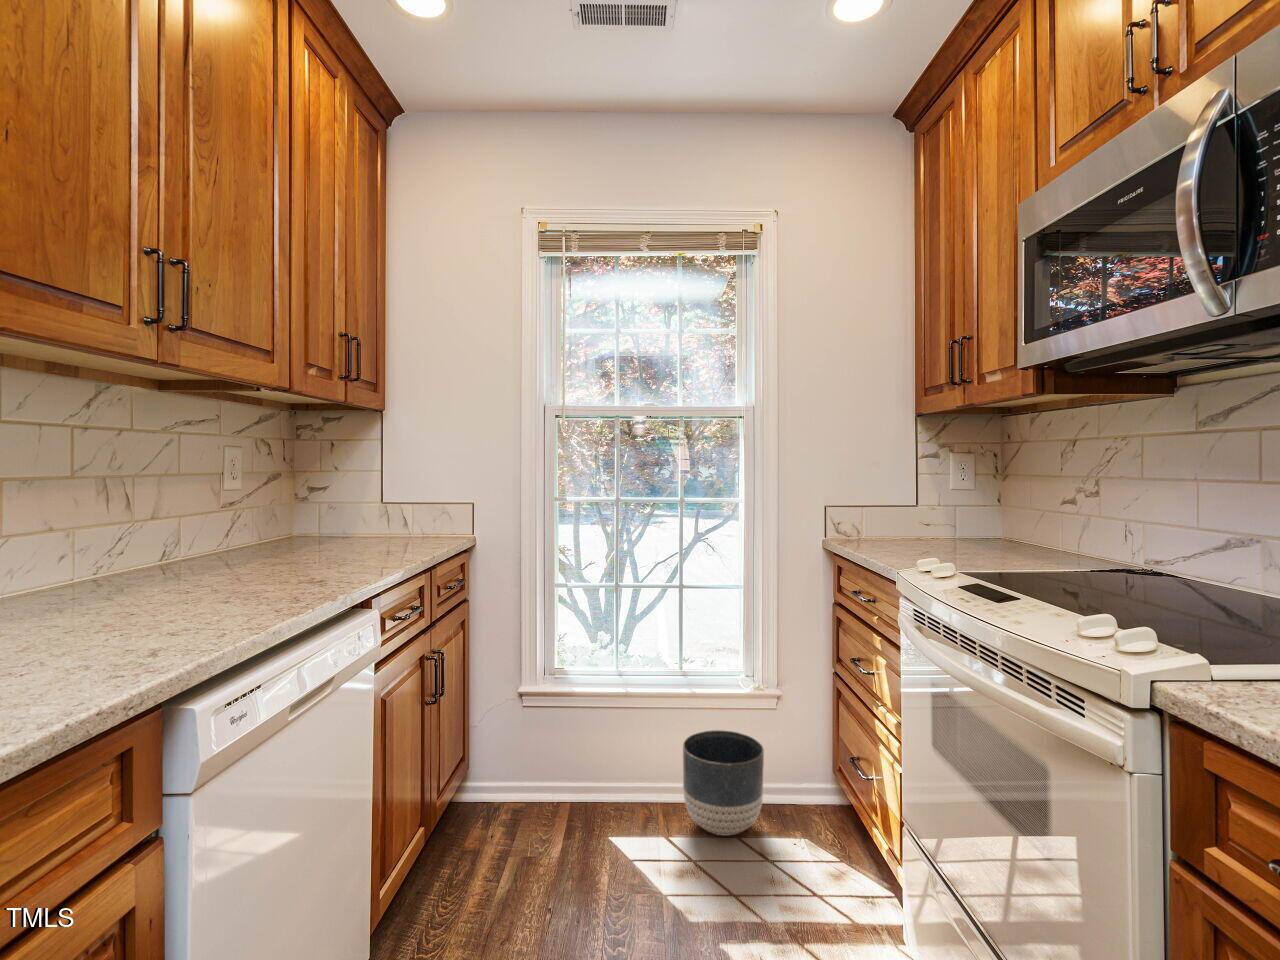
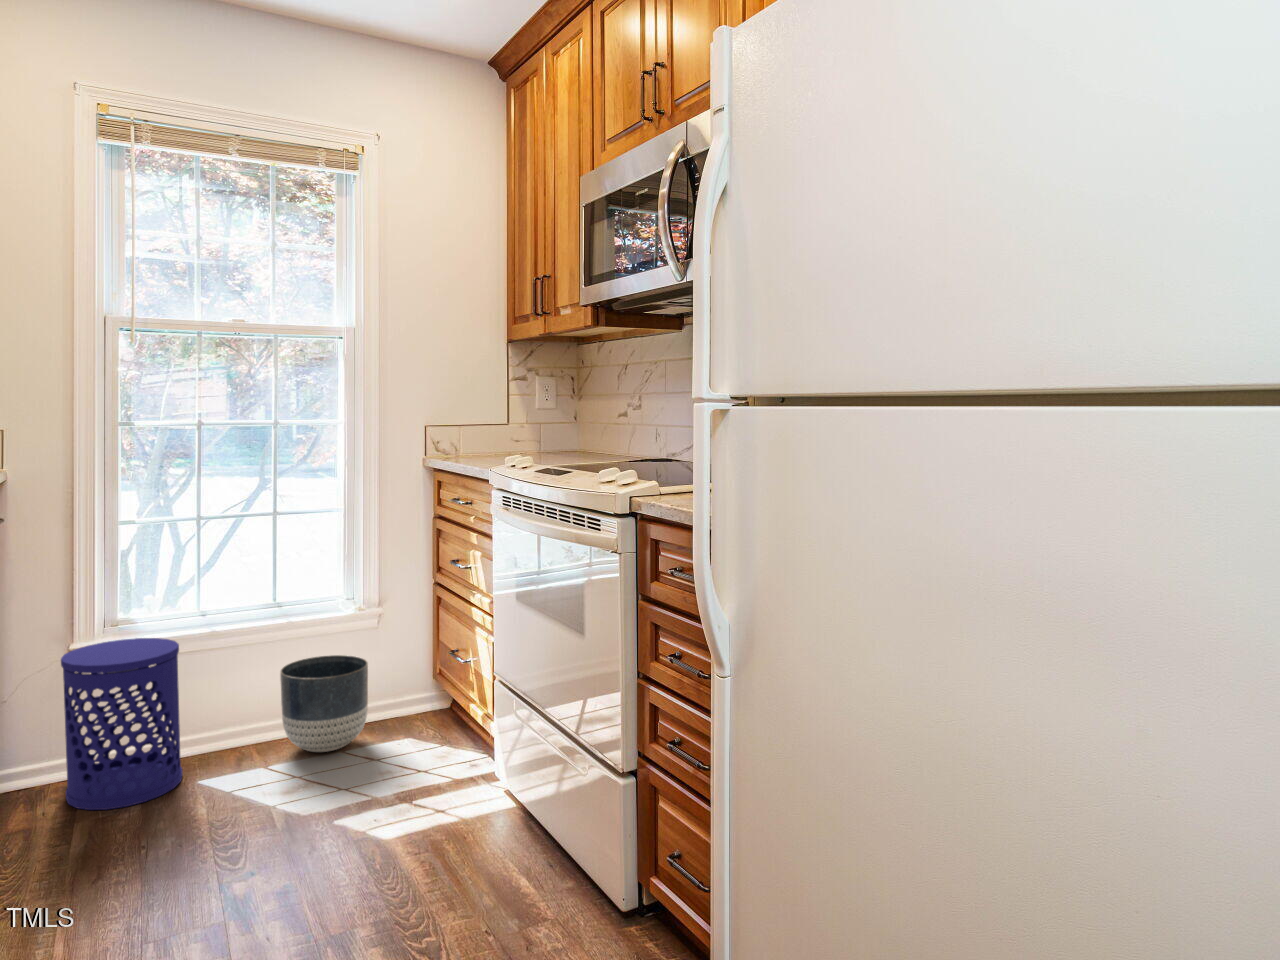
waste bin: none [512,692,599,855] -> present [61,638,183,810]

